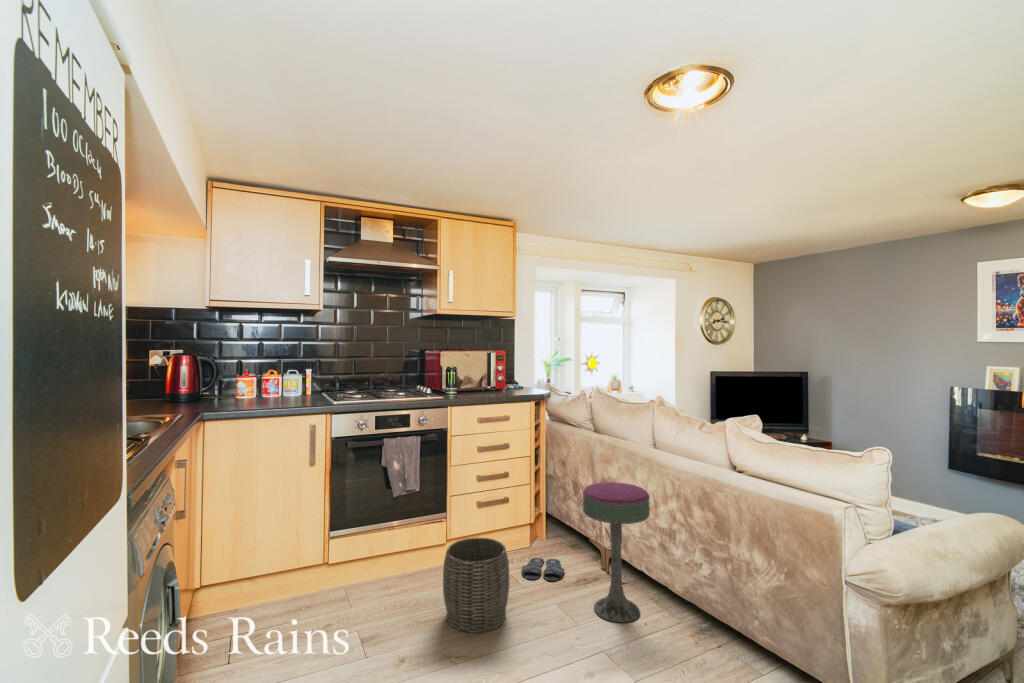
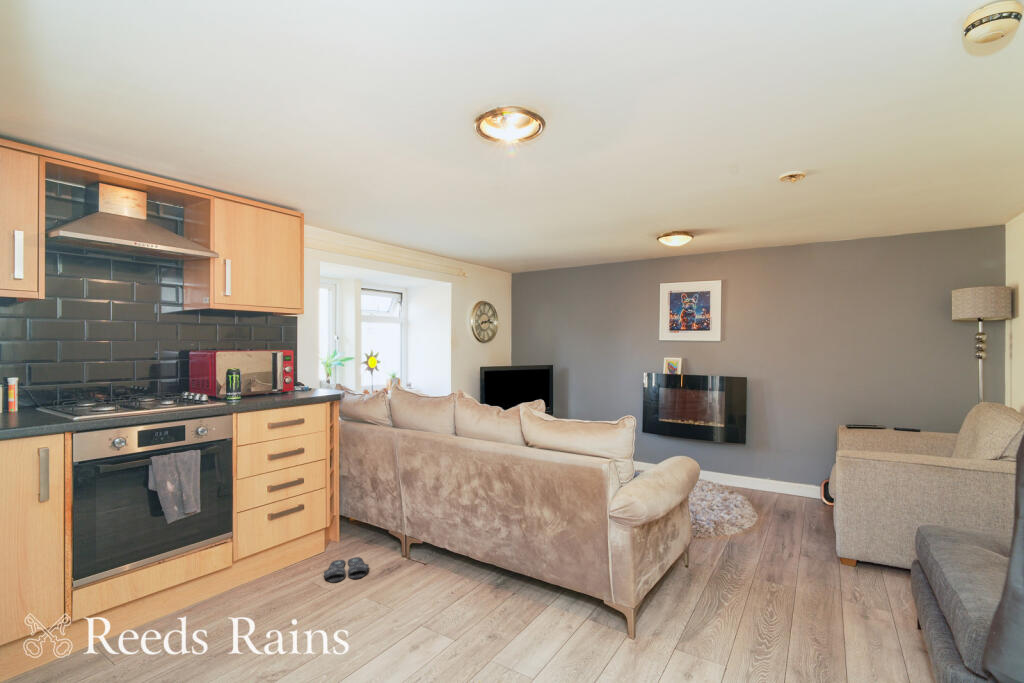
bar stool: present [583,482,650,622] -> none [394,471,456,599]
woven basket: present [443,538,510,633] -> none [244,547,322,651]

